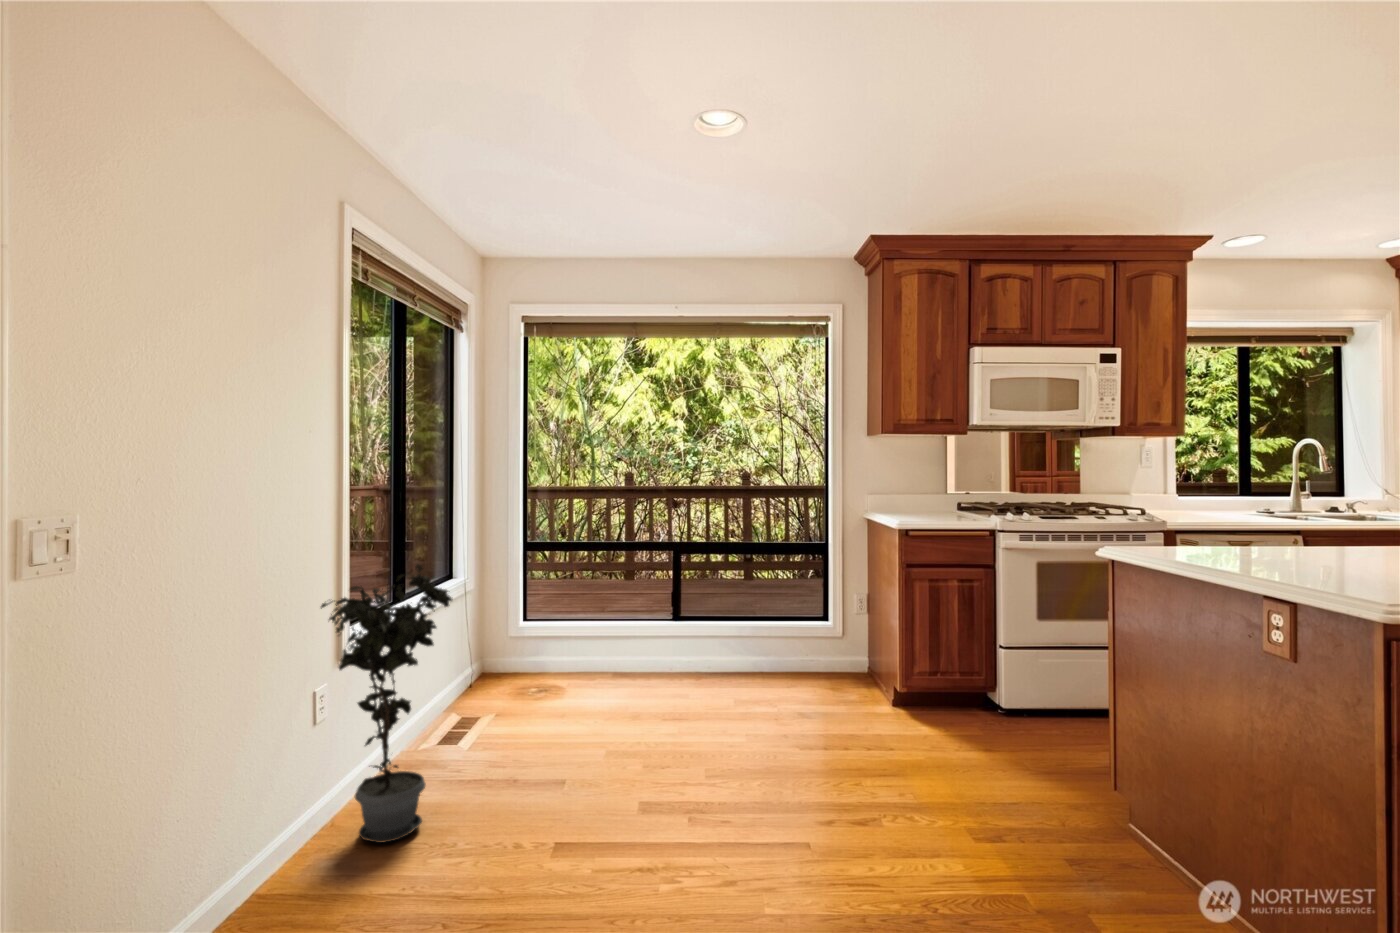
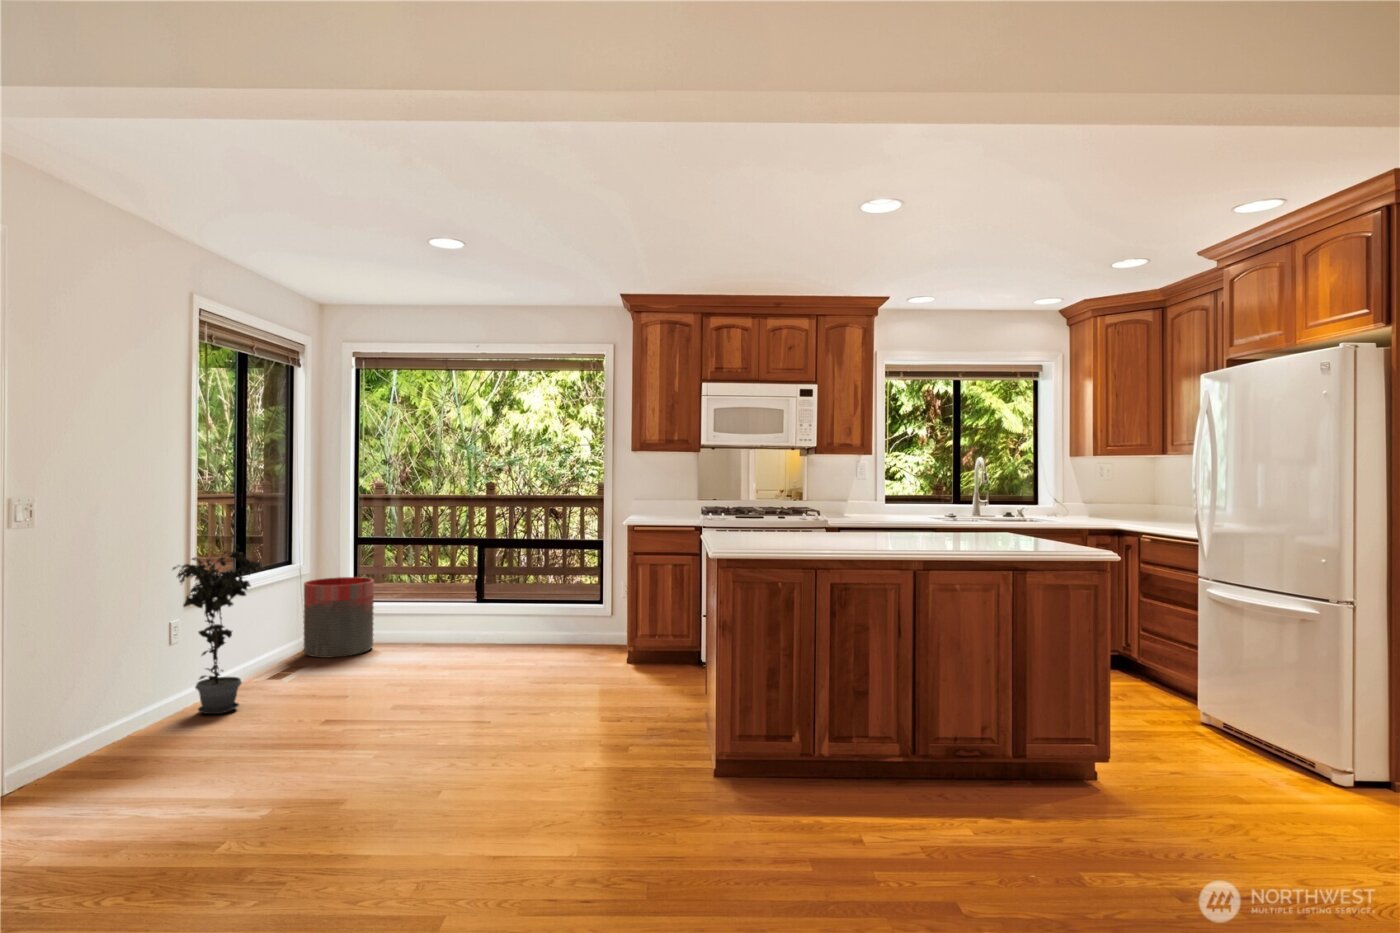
trash can: none [470,597,555,706] -> present [303,577,374,658]

